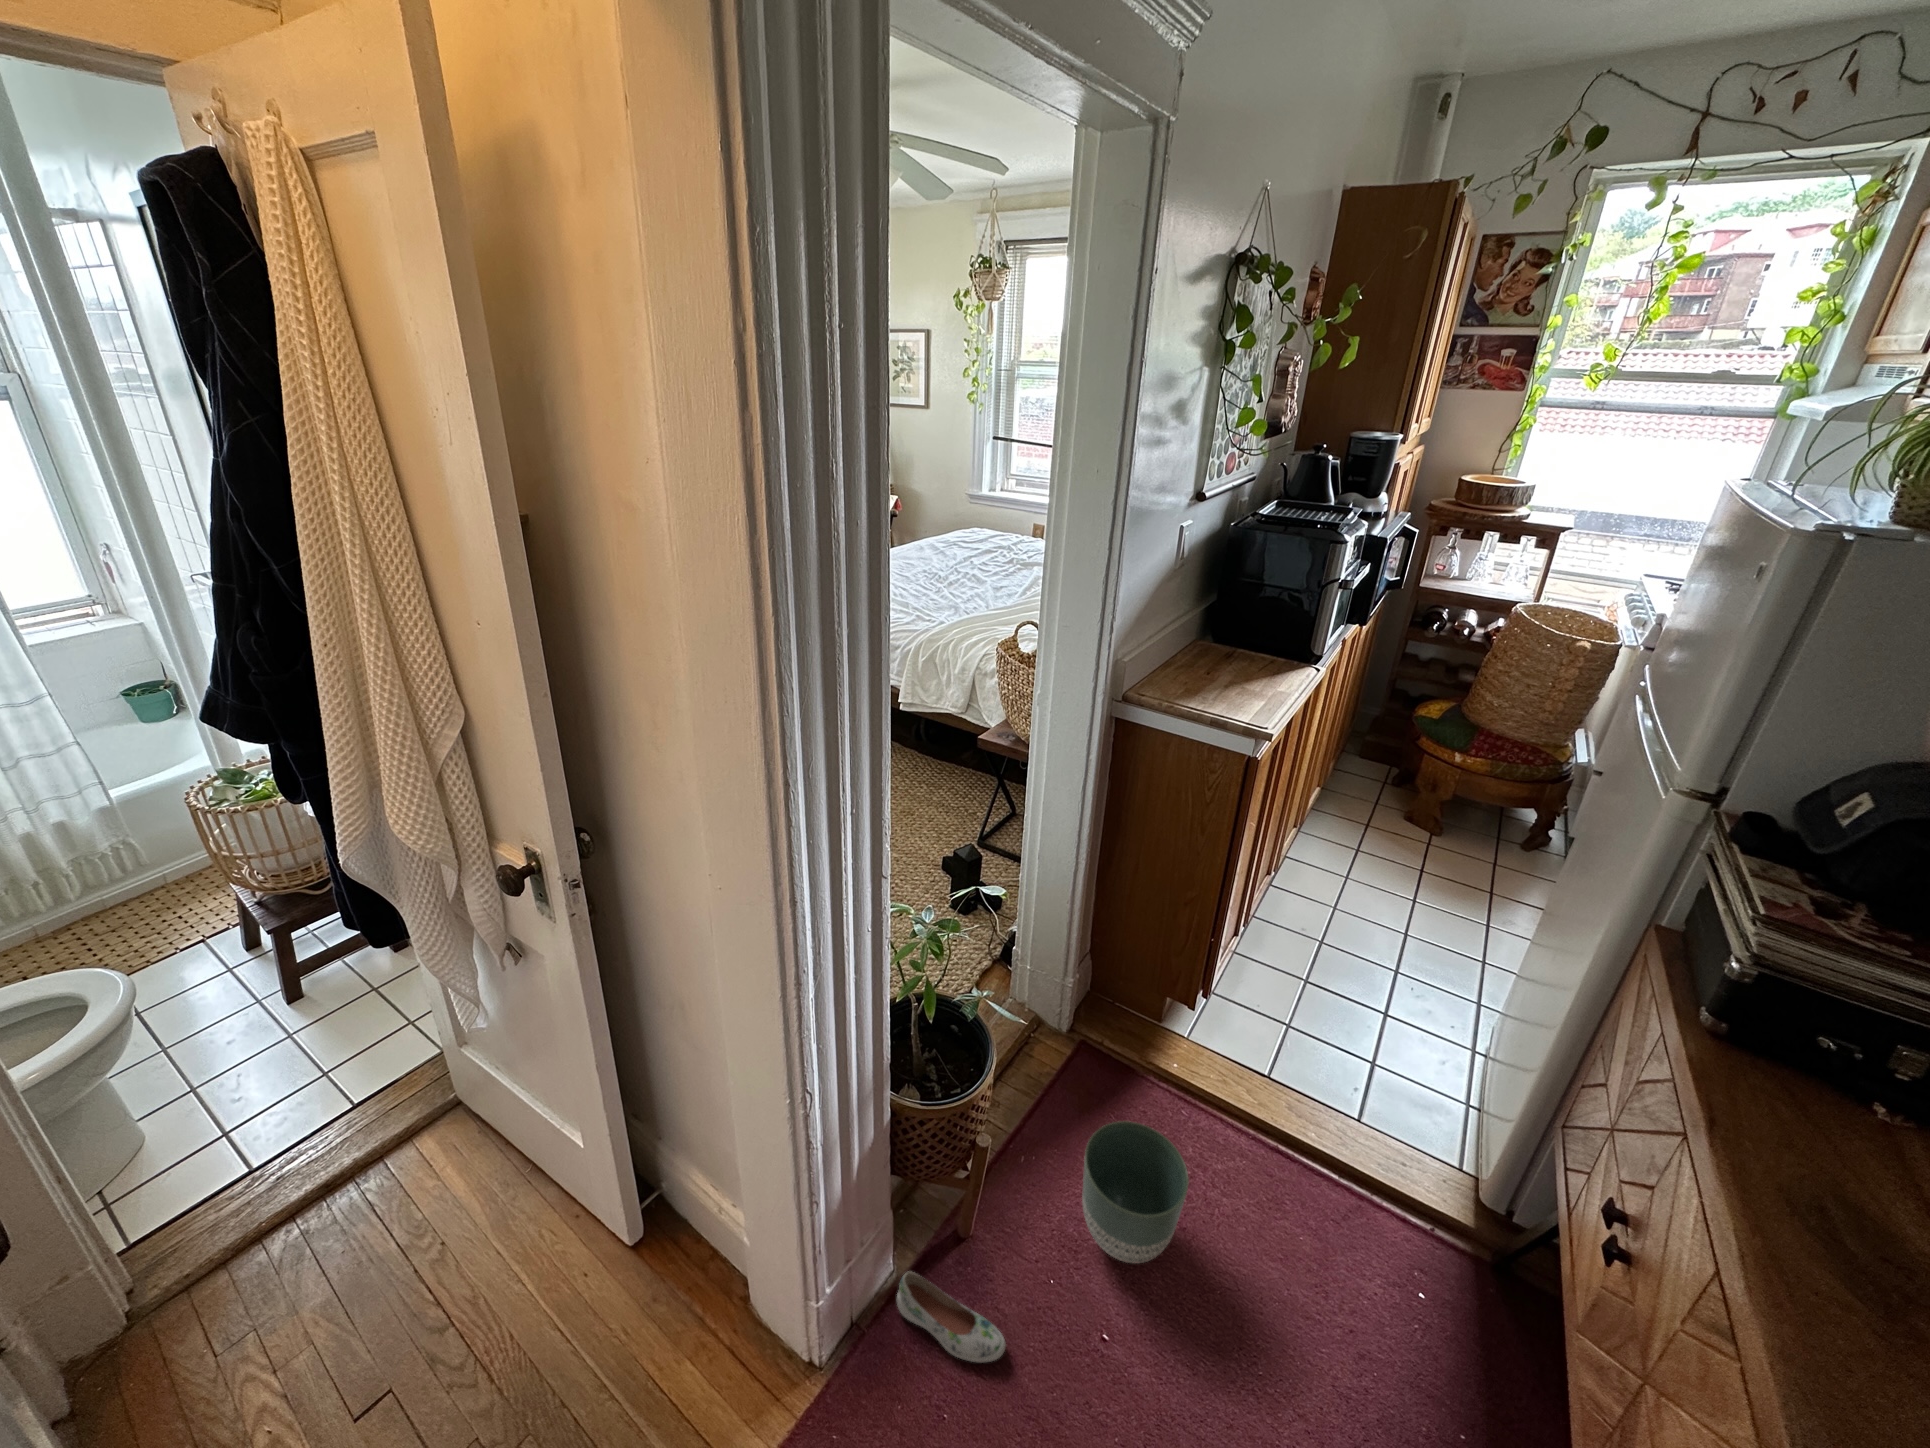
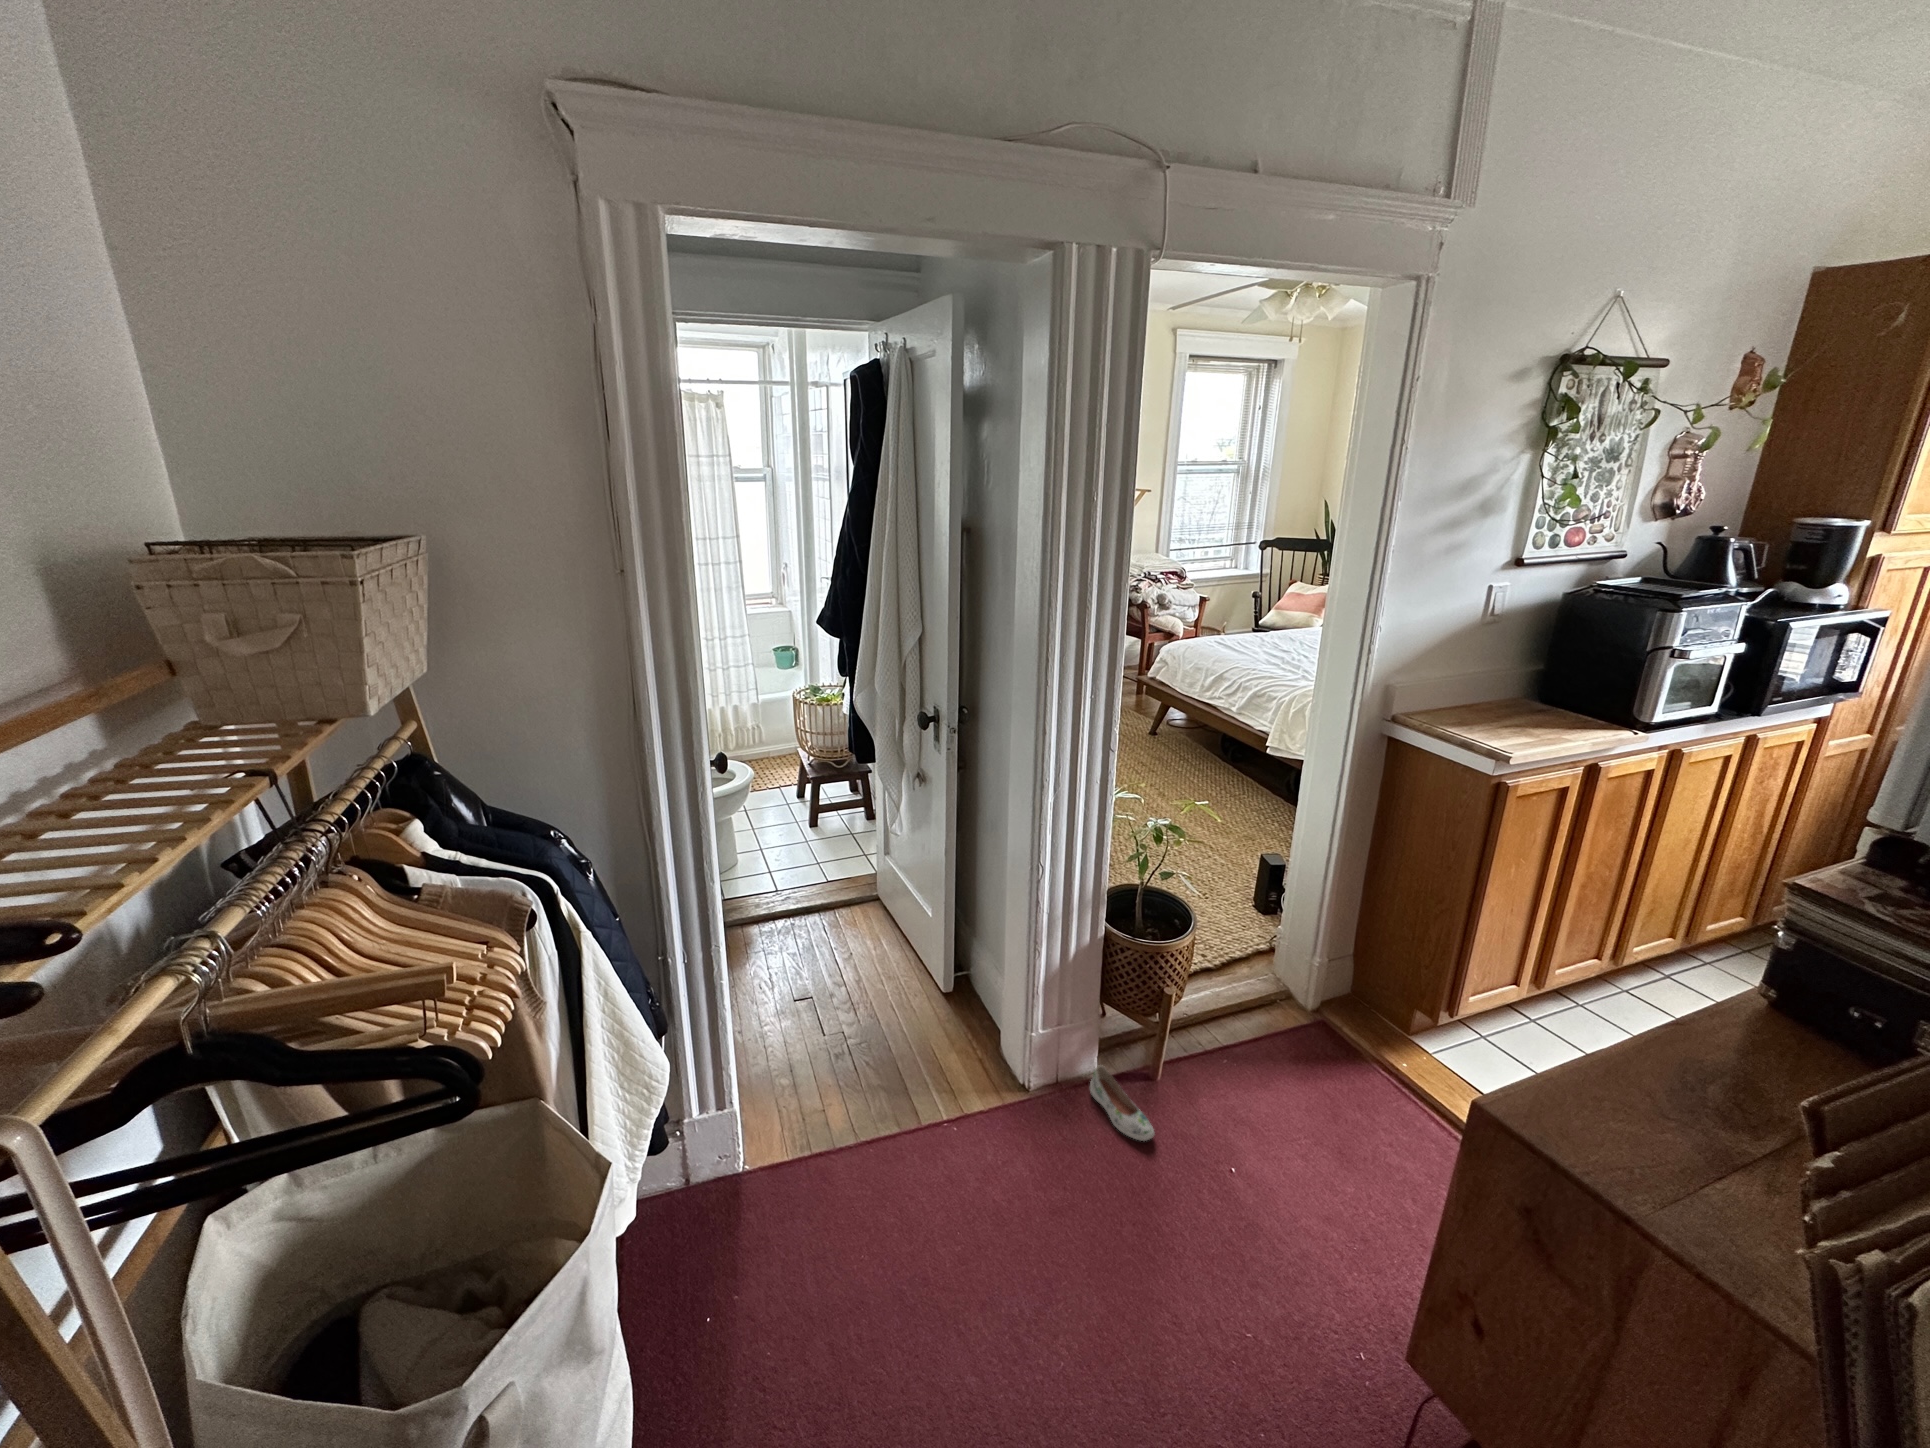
planter: present [1082,1121,1189,1263] -> none [1250,1037,1342,1150]

